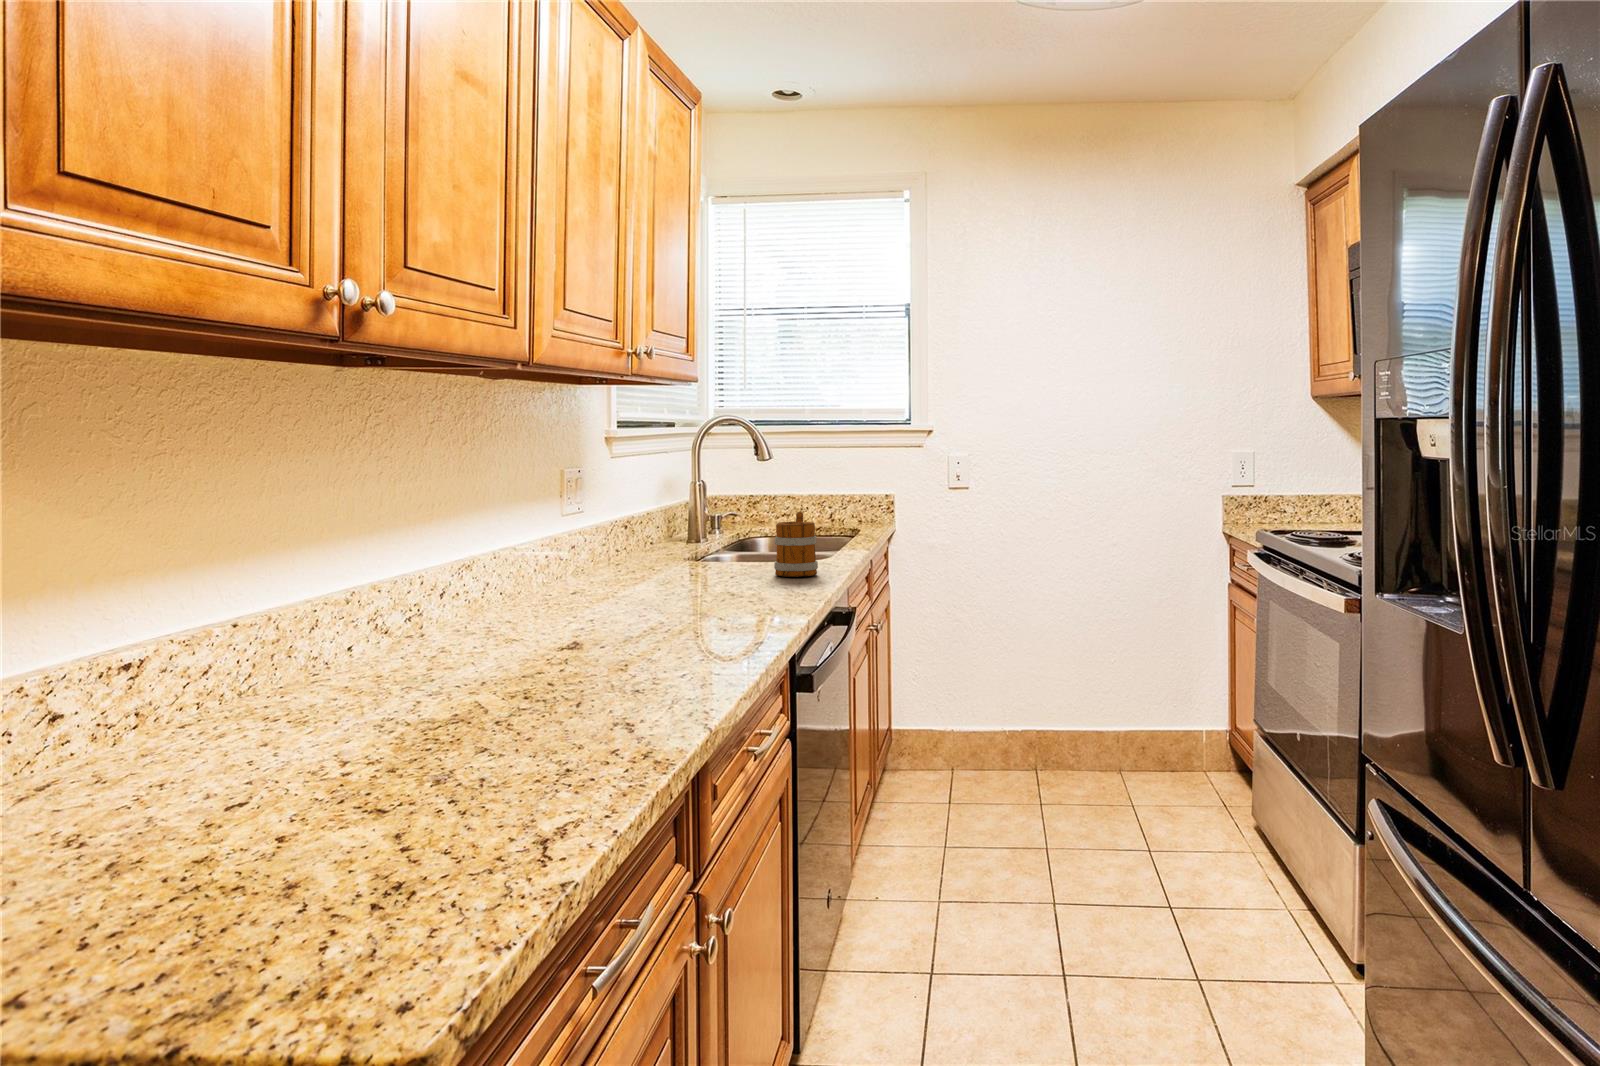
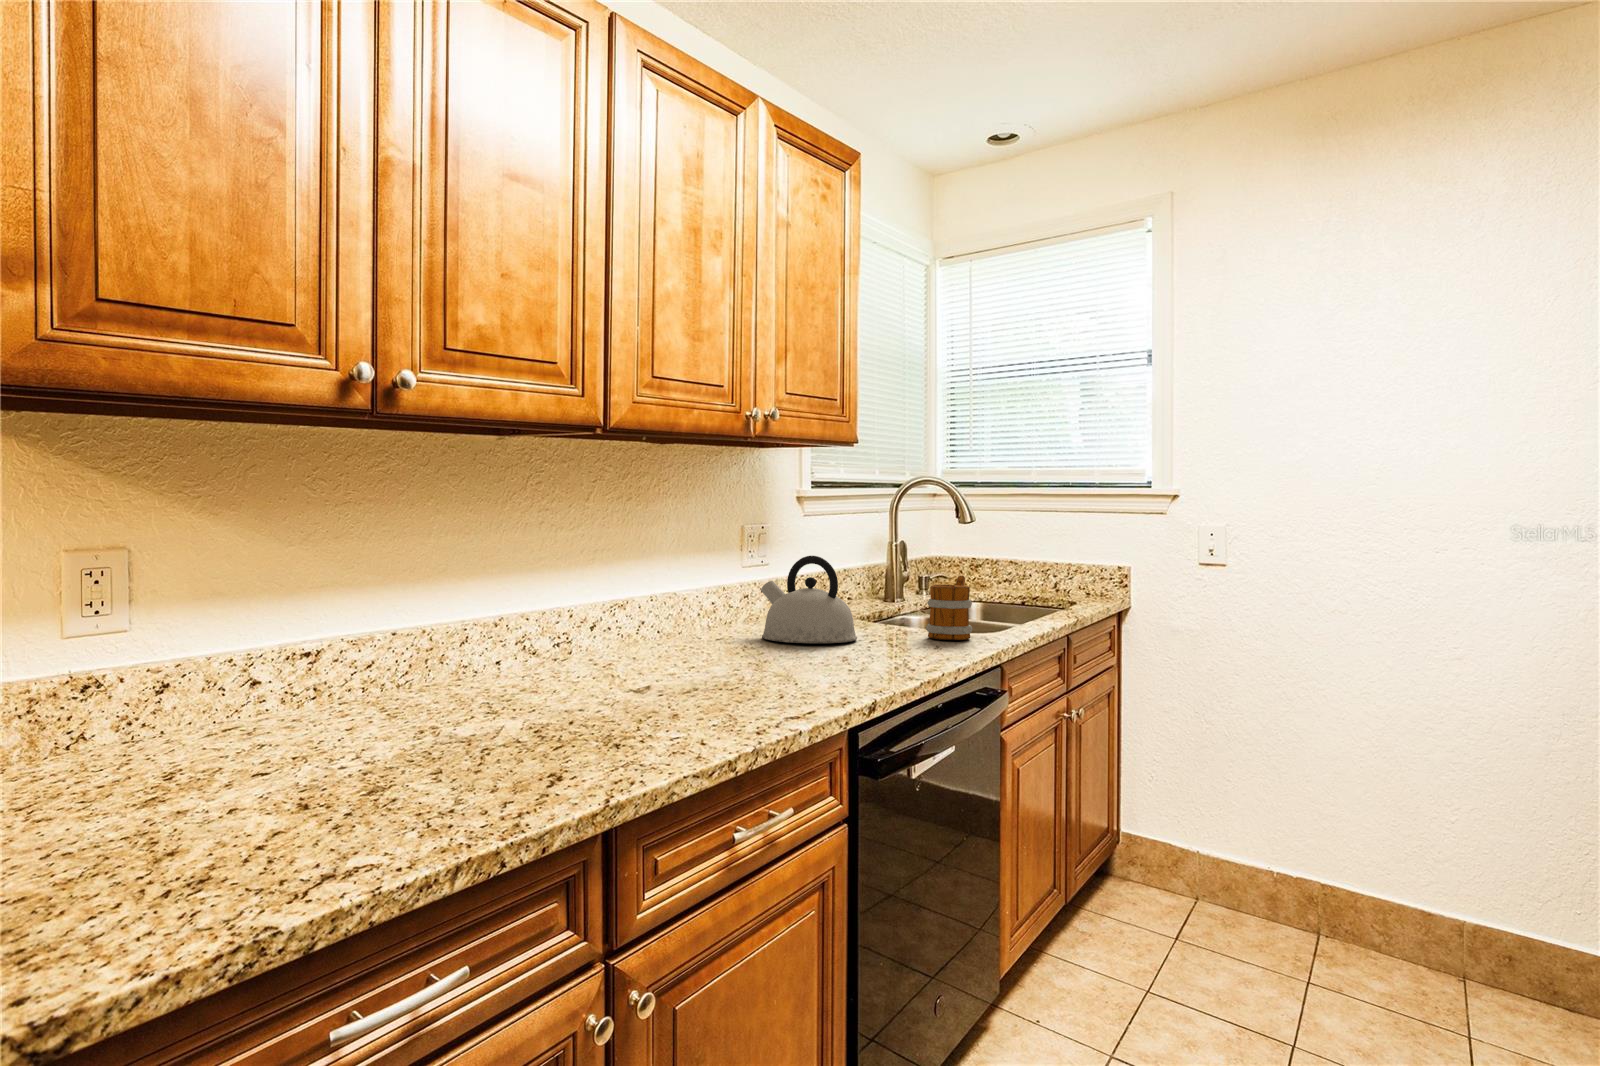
kettle: none [606,499,715,592] -> present [761,556,857,643]

